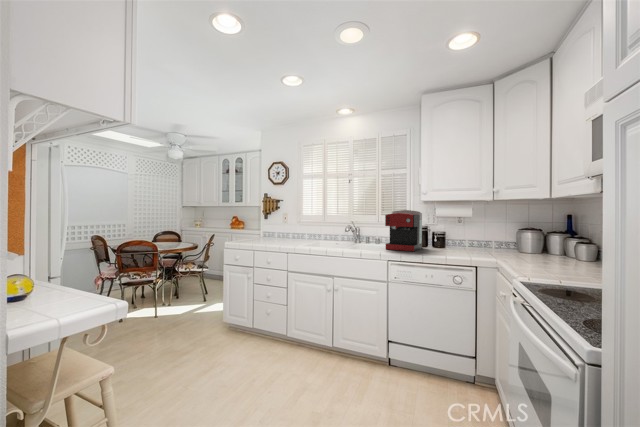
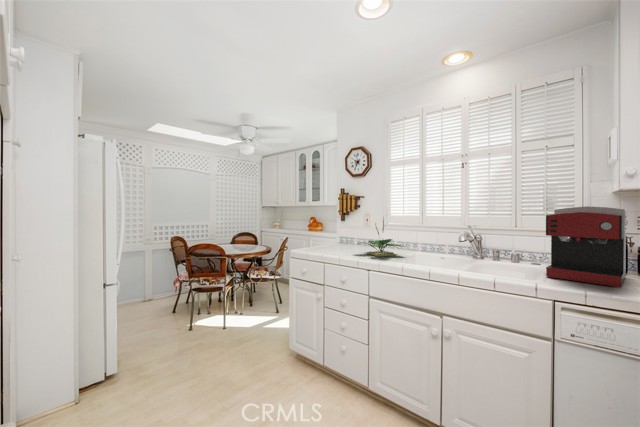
potted plant: none [278,215,313,244] -> present [358,221,405,257]

